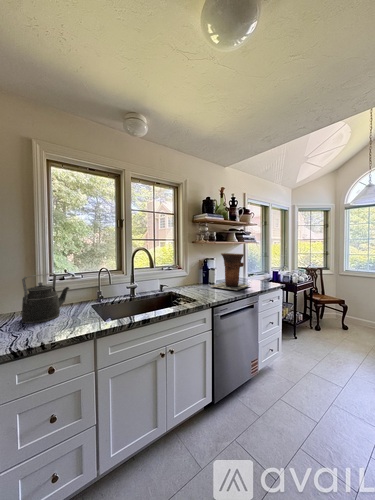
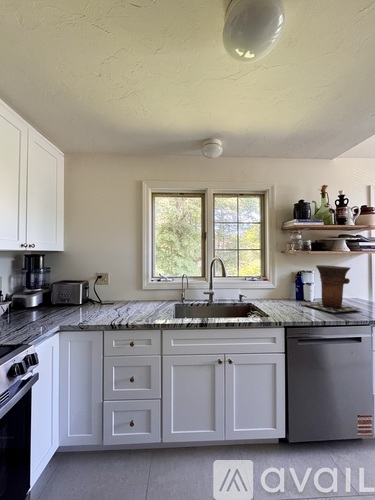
kettle: present [22,273,69,324] -> none [127,275,160,311]

